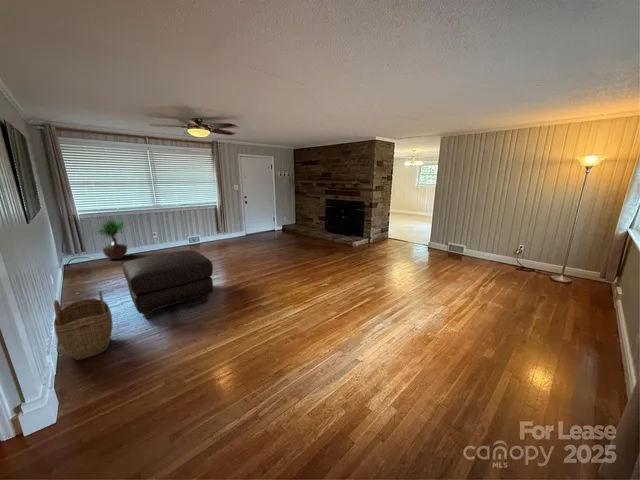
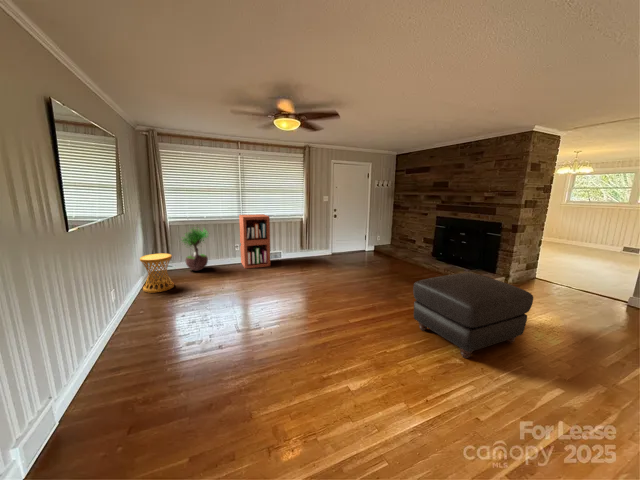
bookshelf: none [155,204,191,253] -> present [239,214,270,269]
side table: none [58,244,98,281] -> present [140,253,174,293]
ottoman: present [123,250,213,319] -> present [413,273,533,358]
woven basket: present [54,290,113,360] -> none [57,334,142,439]

